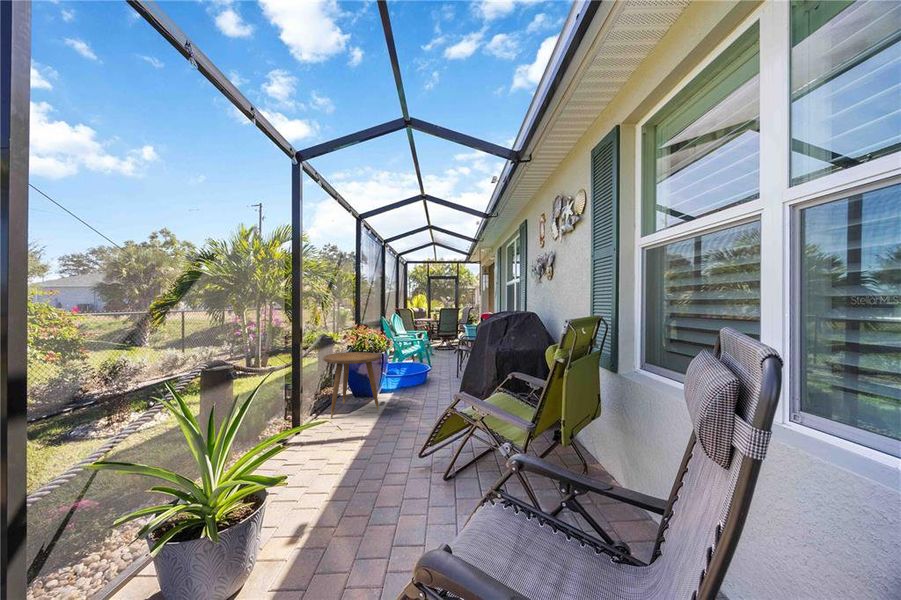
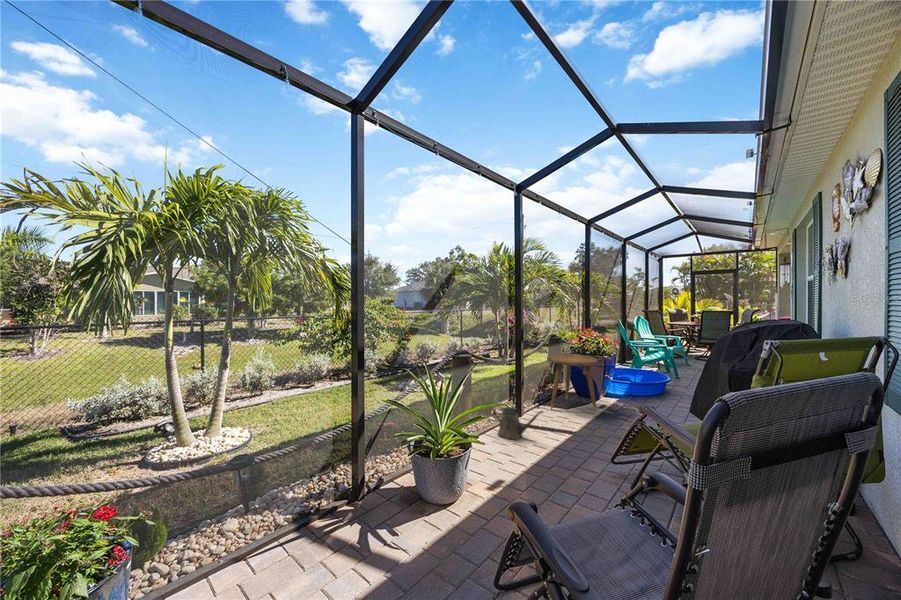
watering can: none [267,419,338,466] -> present [493,407,543,439]

